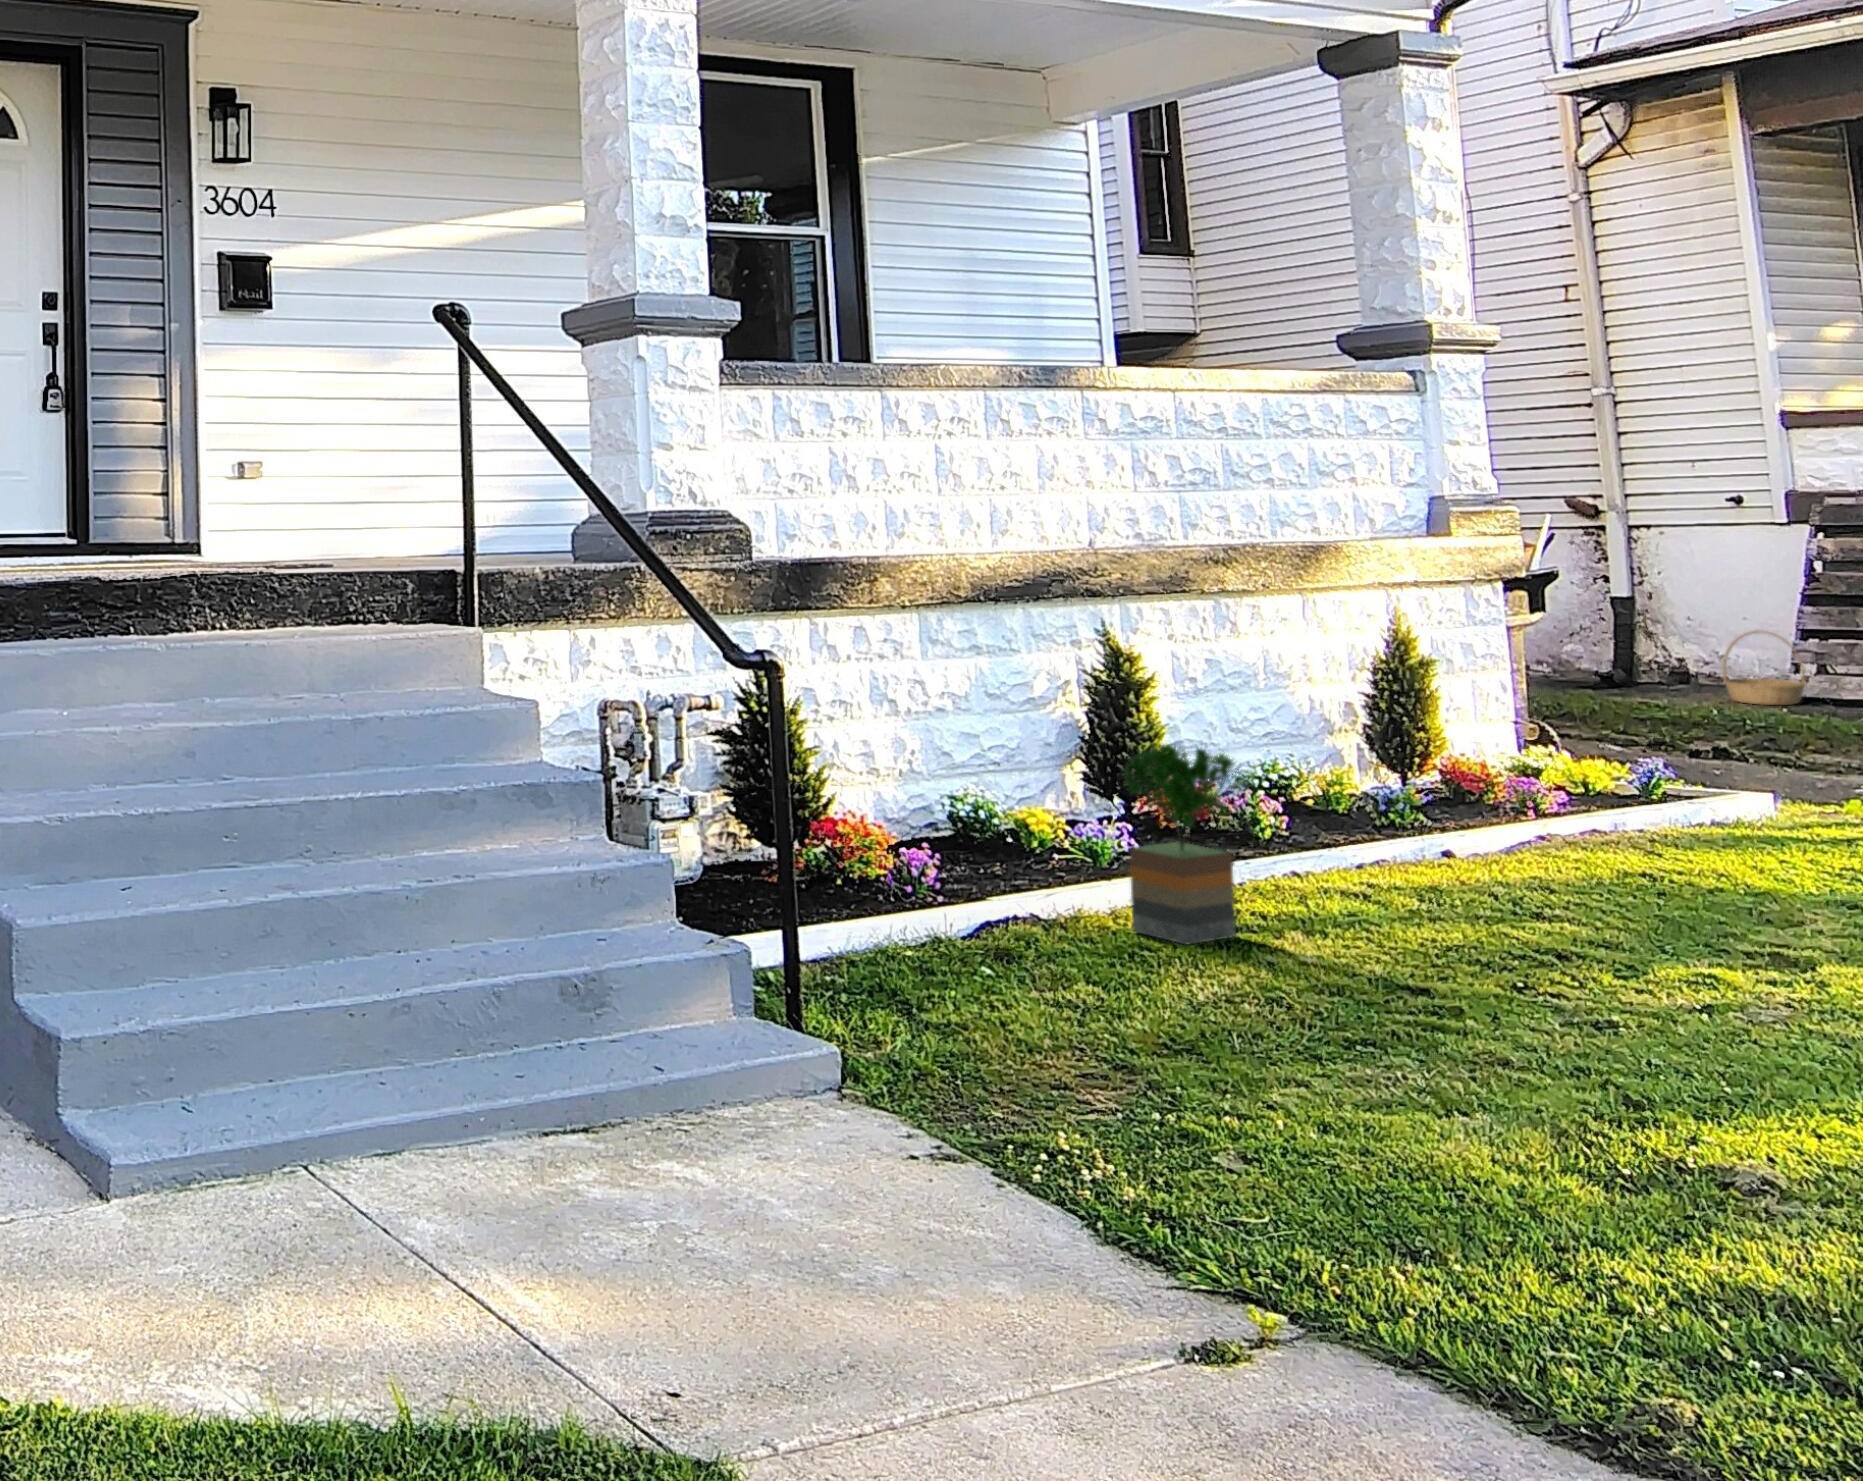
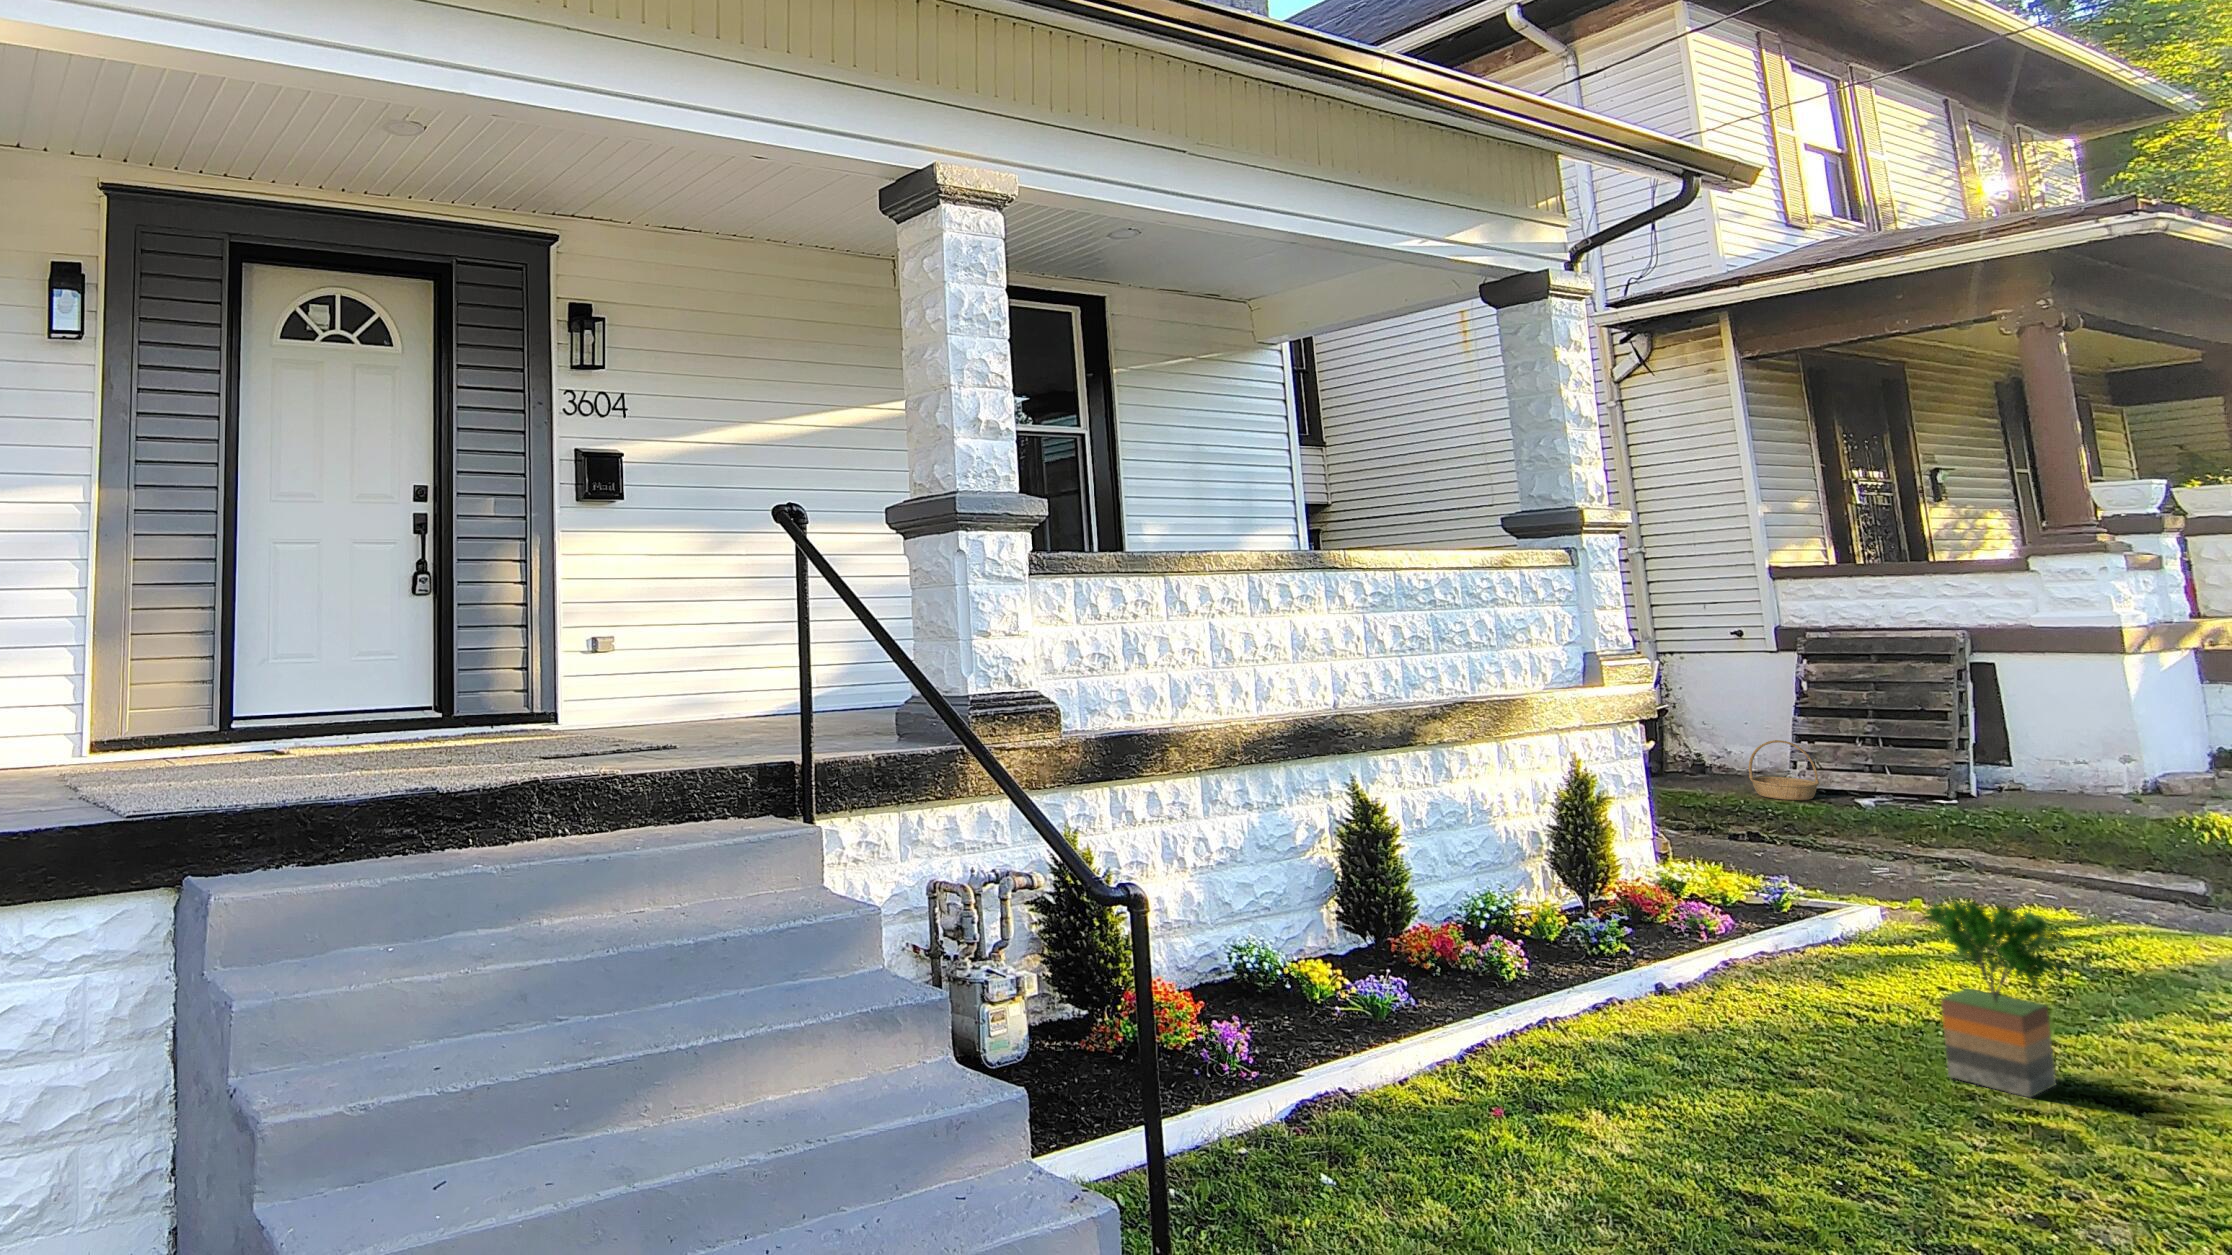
potted tree: present [1122,744,1250,945] -> present [1925,901,2067,1098]

